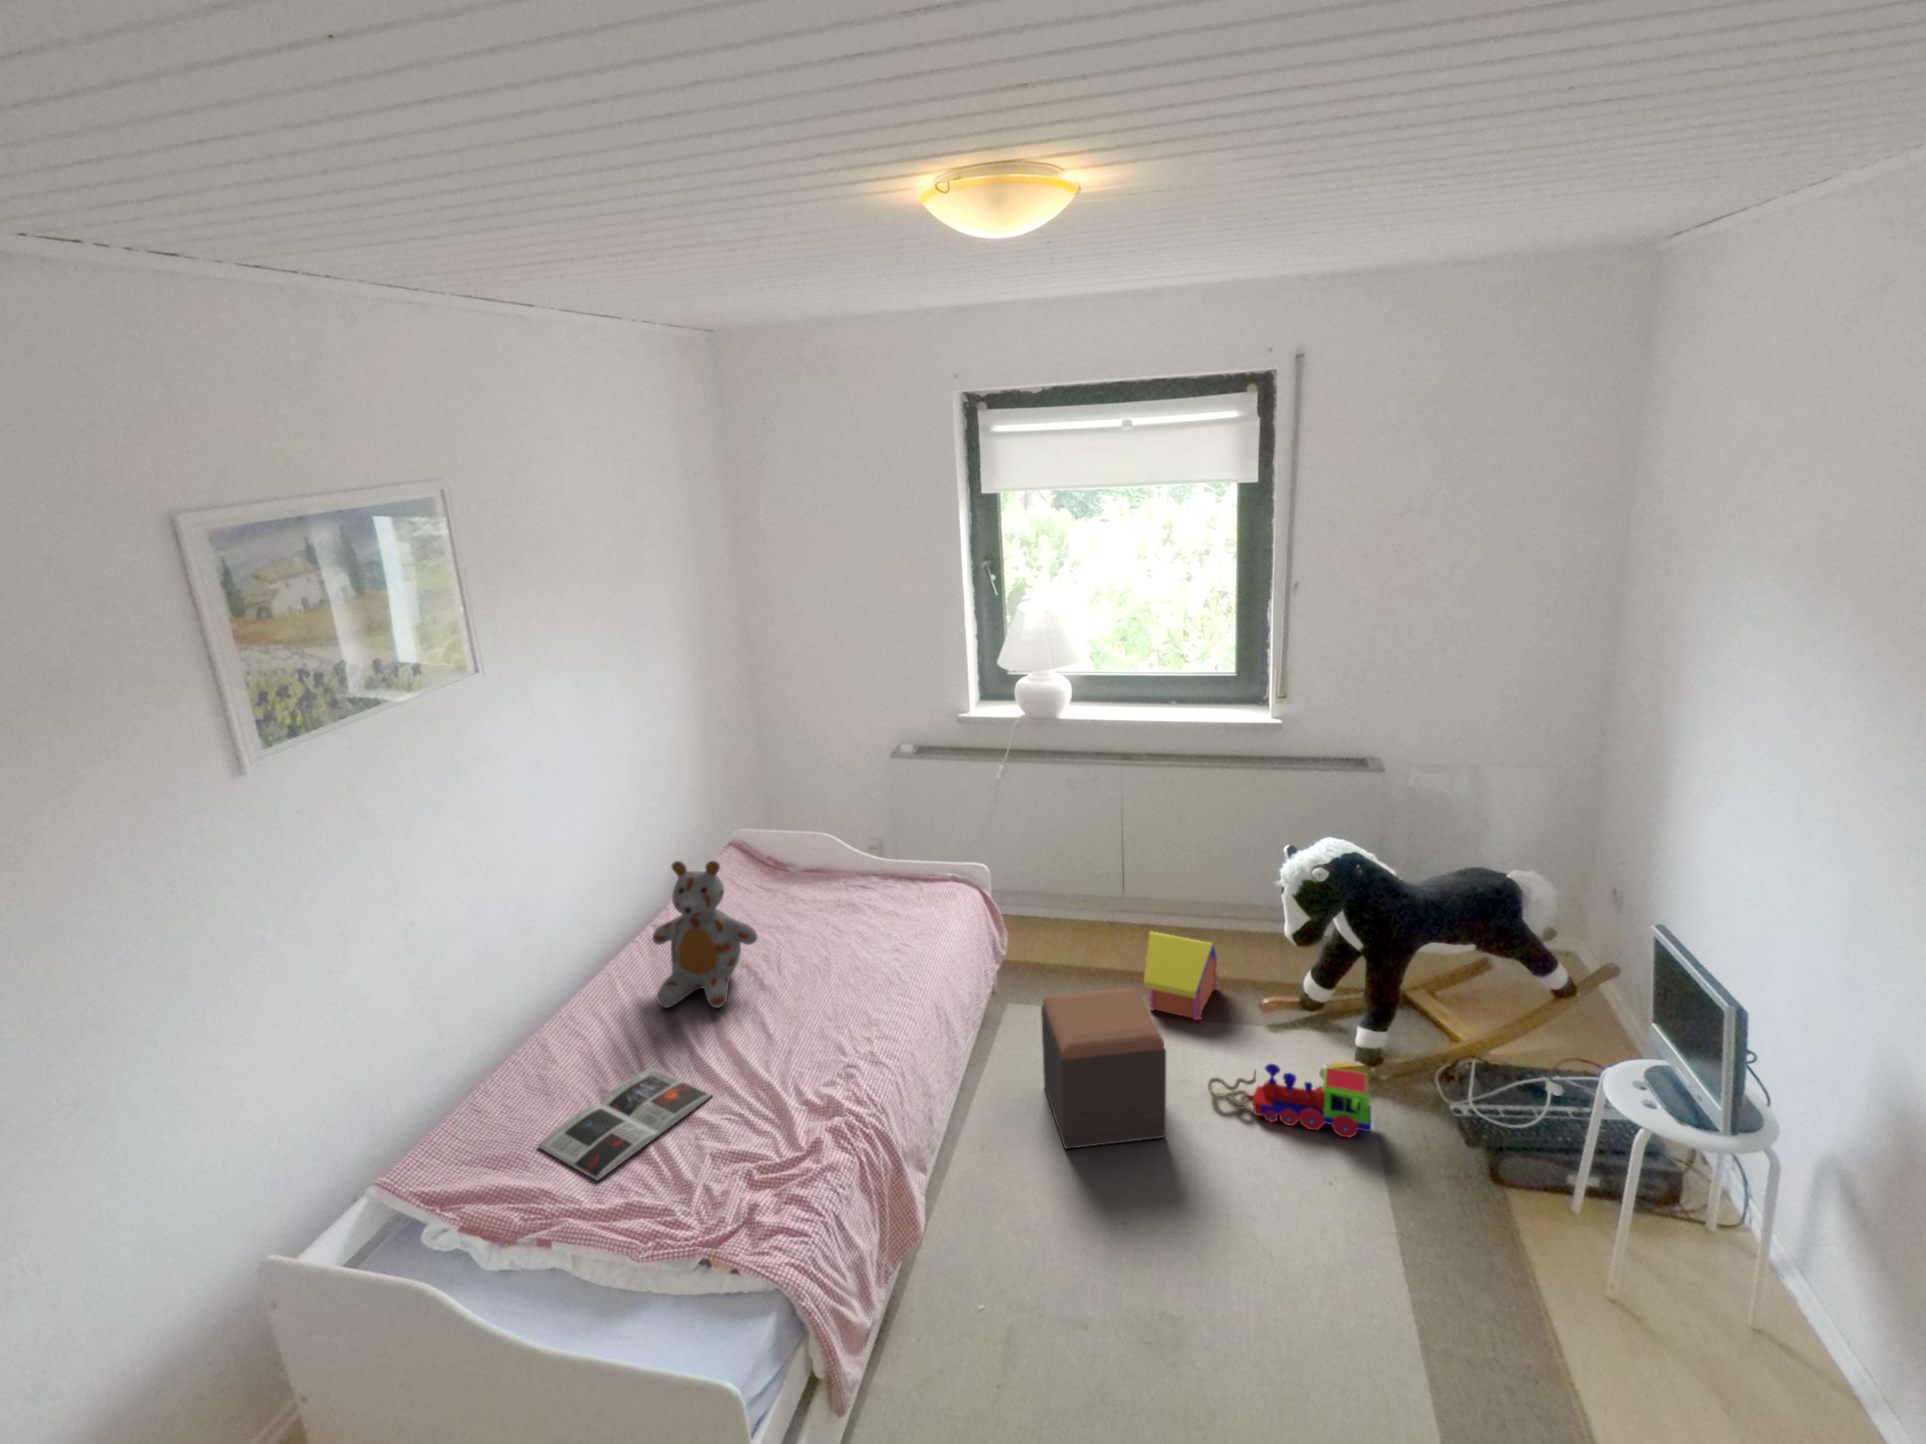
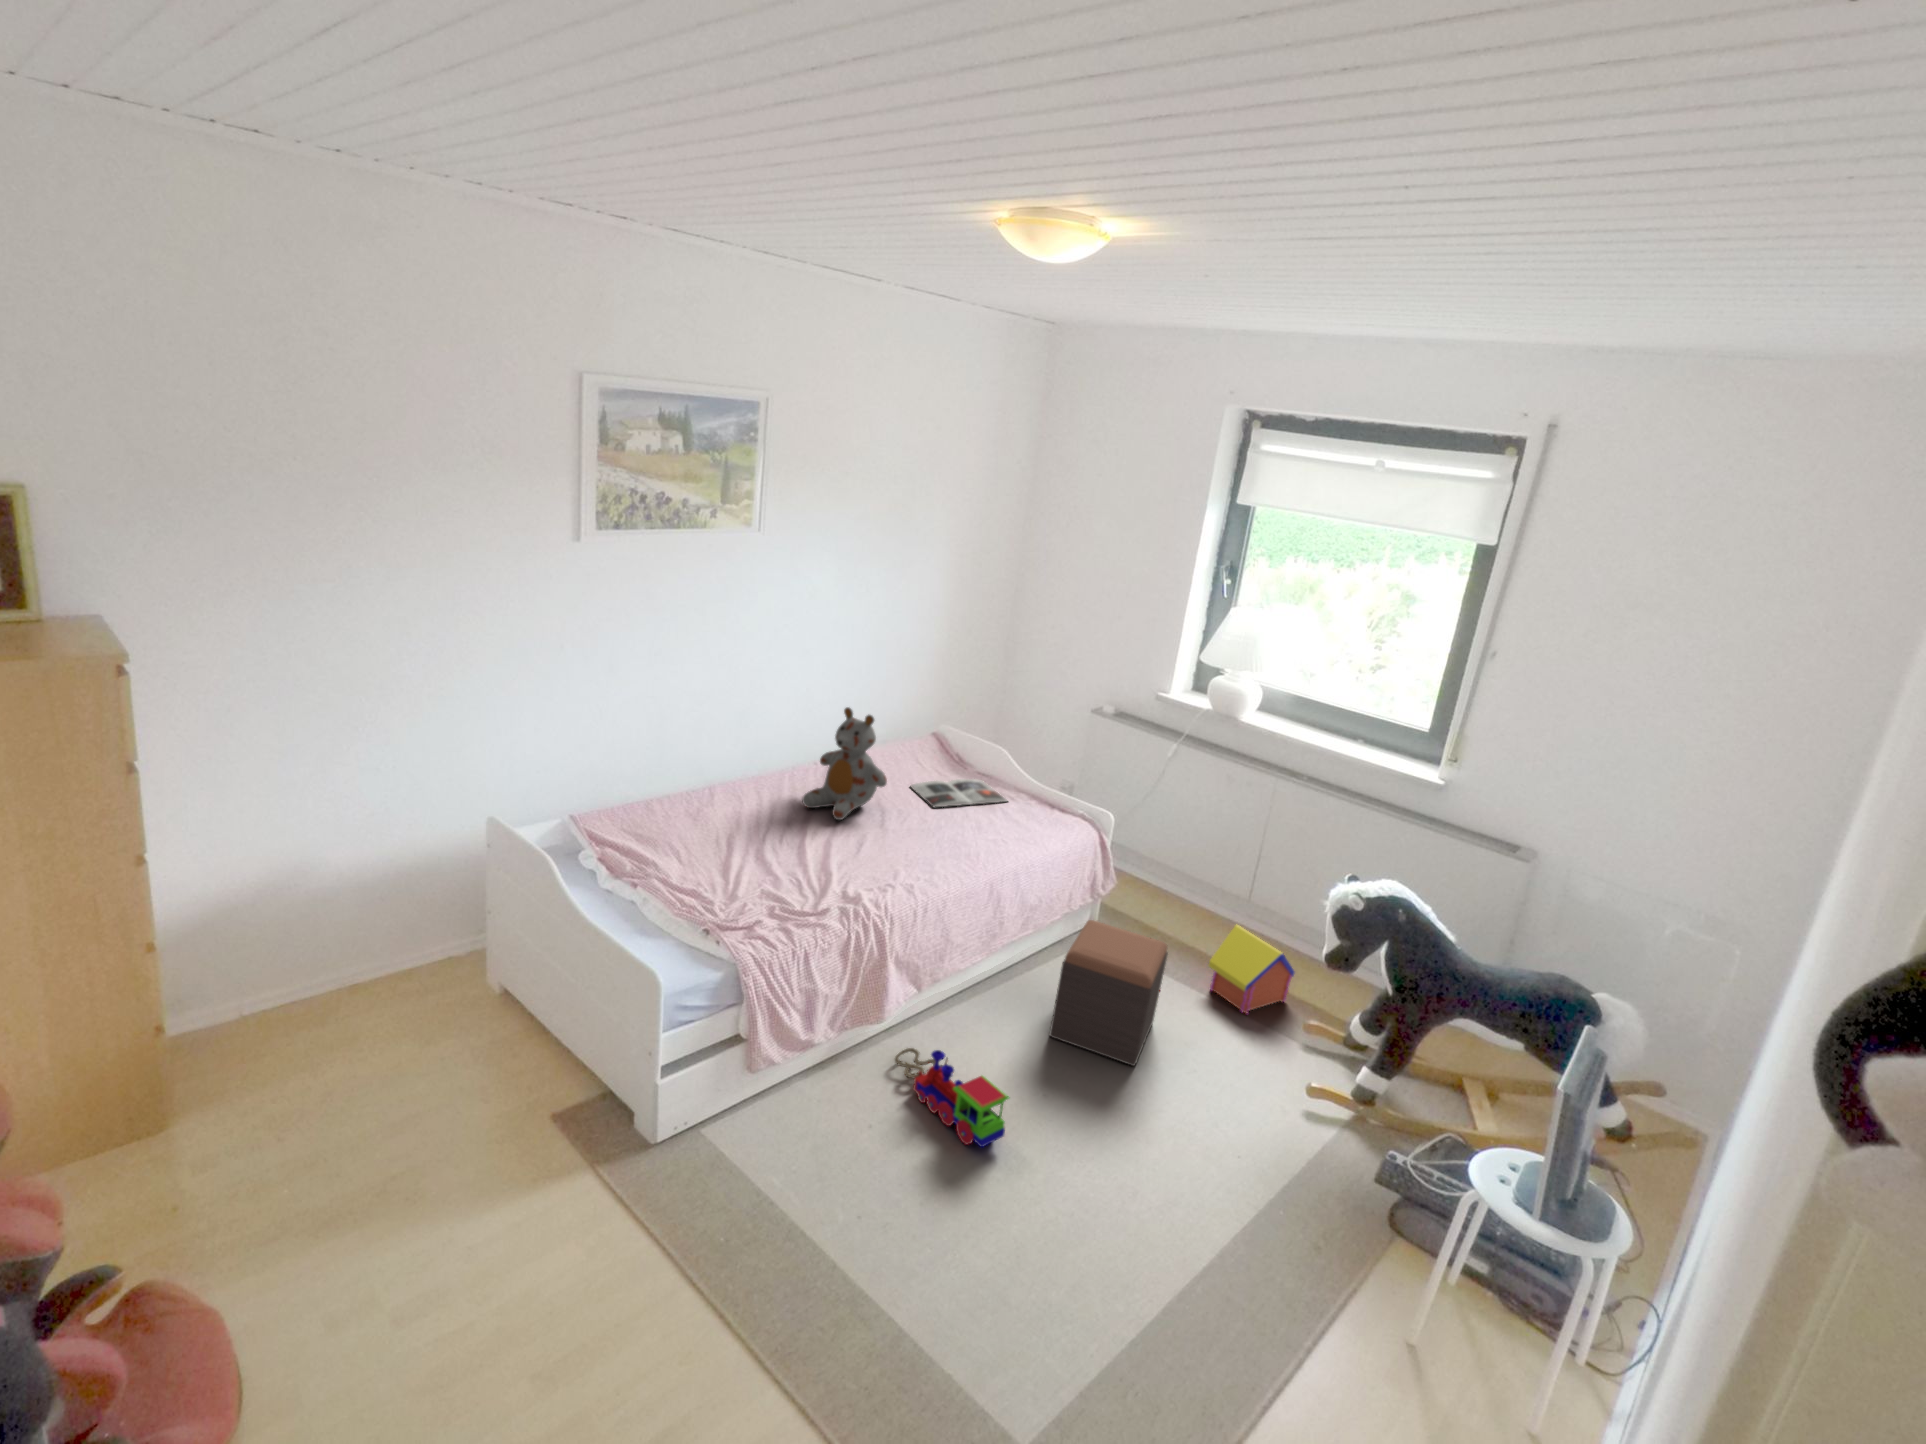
toy train: present [1208,1064,1371,1137] -> present [895,1048,1009,1147]
magazine: present [538,1068,712,1180] -> present [911,779,1007,807]

